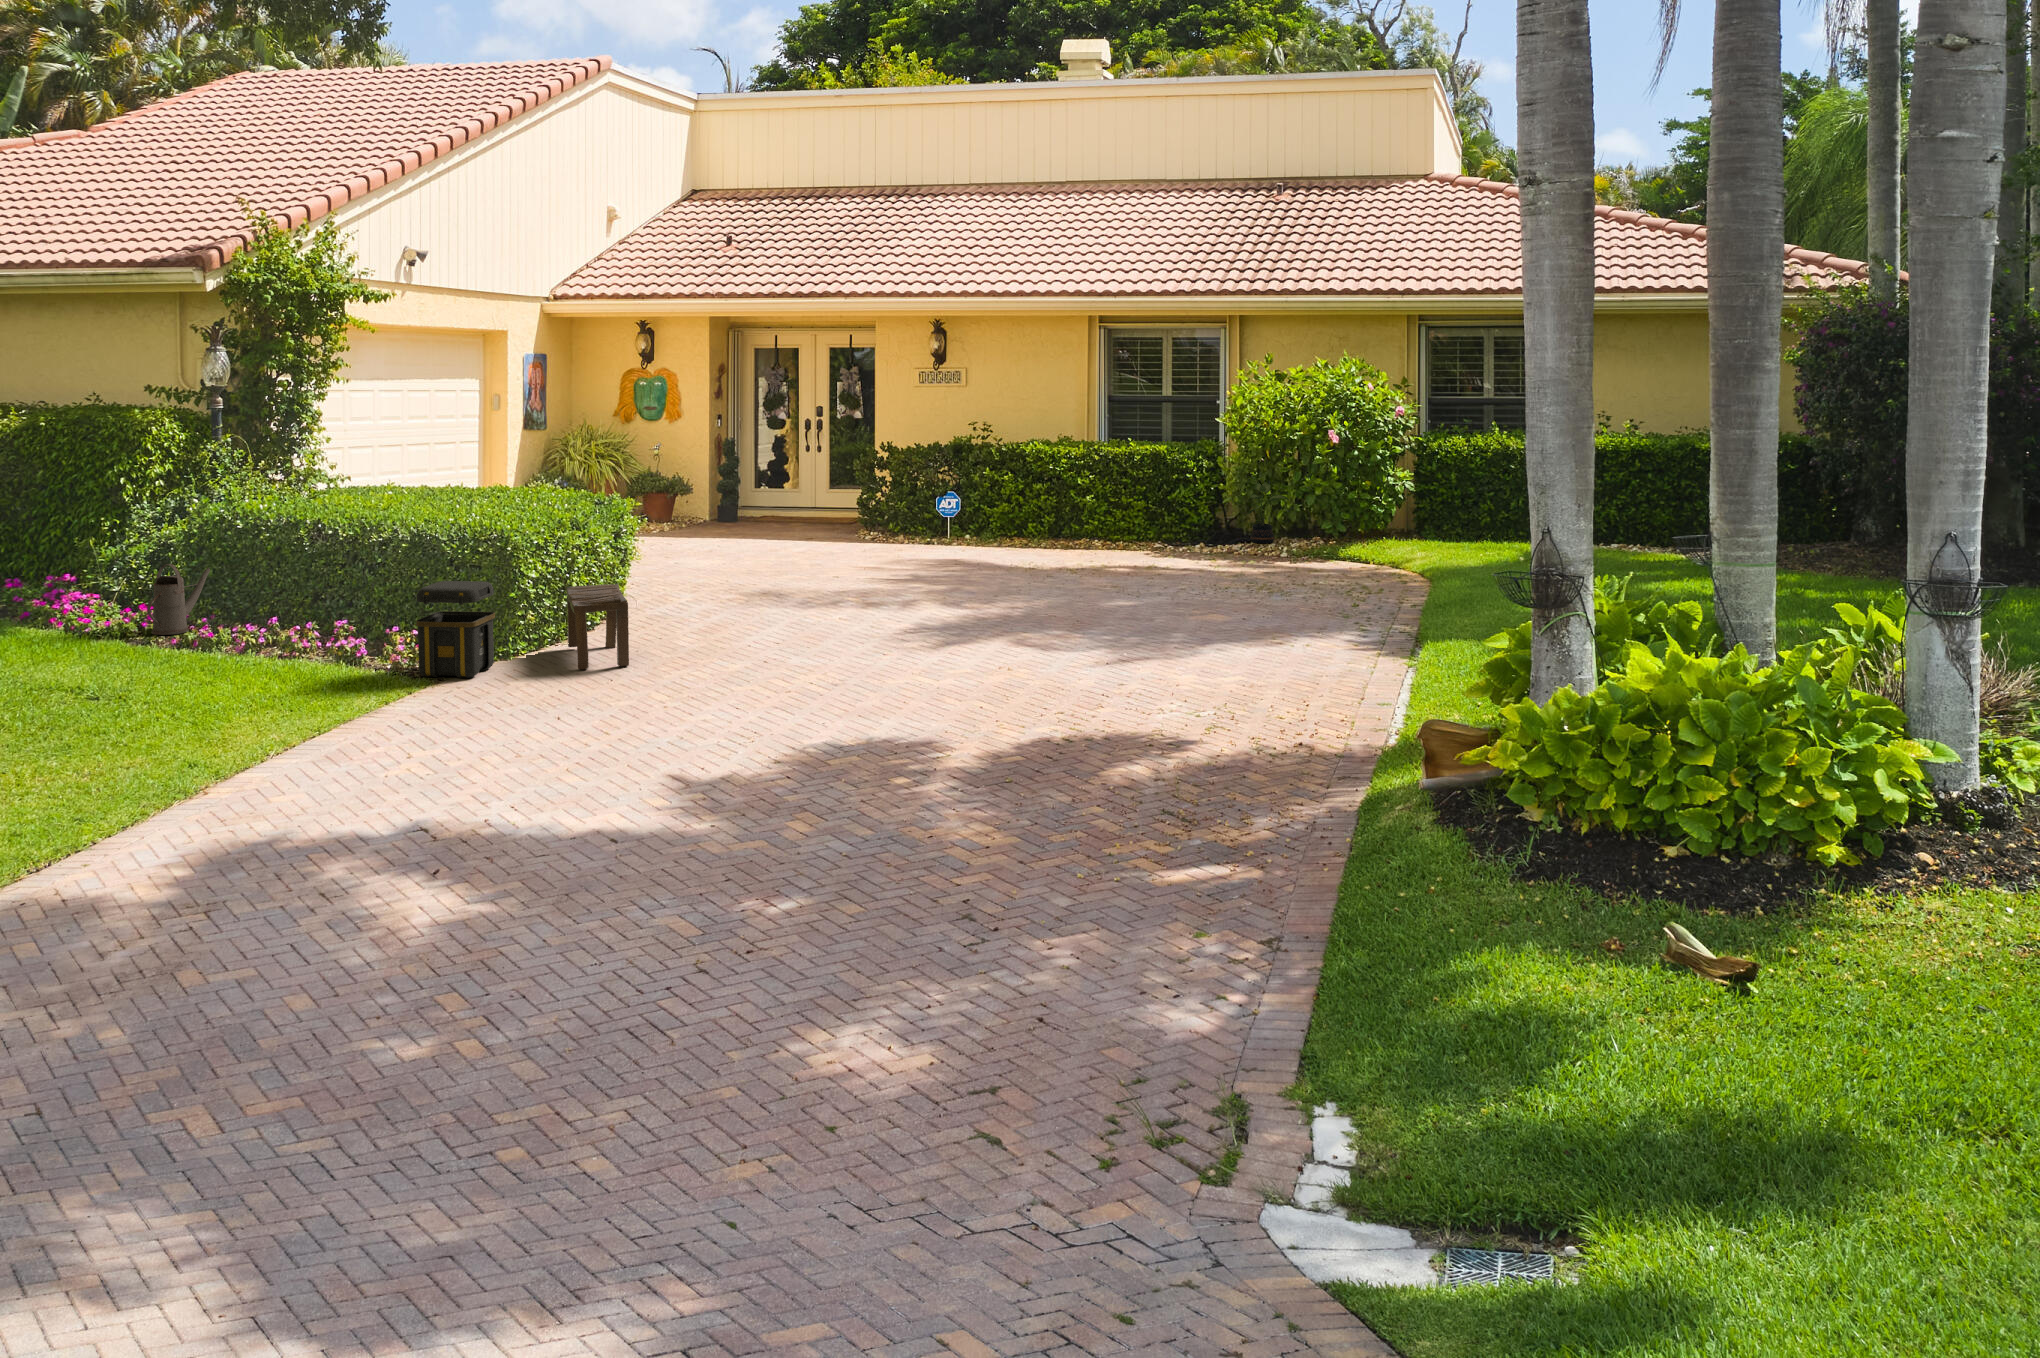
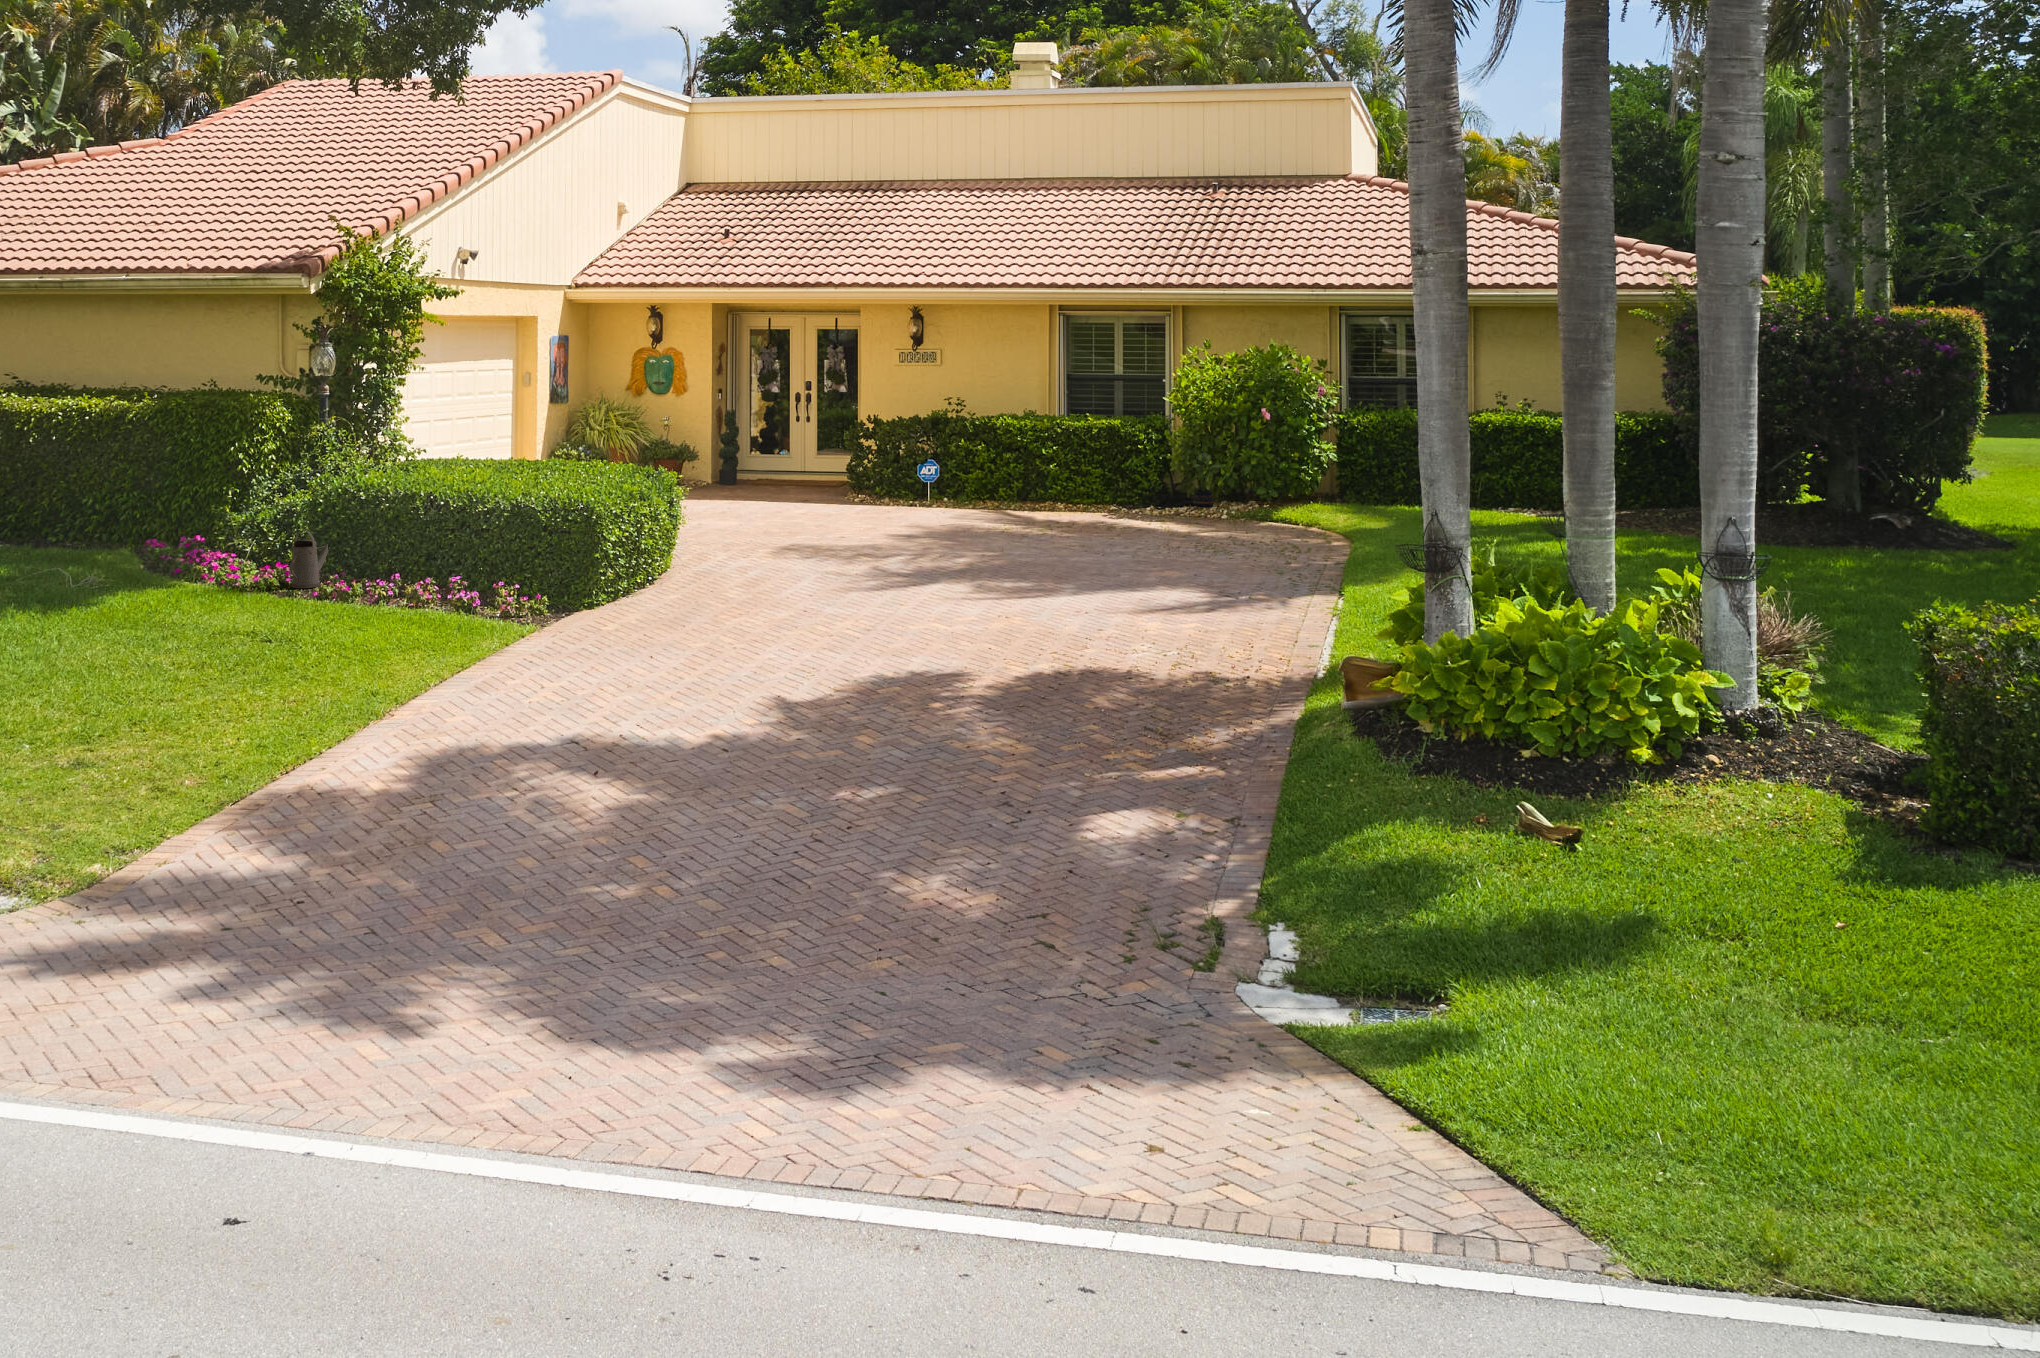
toolbox: present [416,581,495,678] -> none [517,545,579,624]
bench: present [566,584,629,669] -> none [631,546,689,618]

